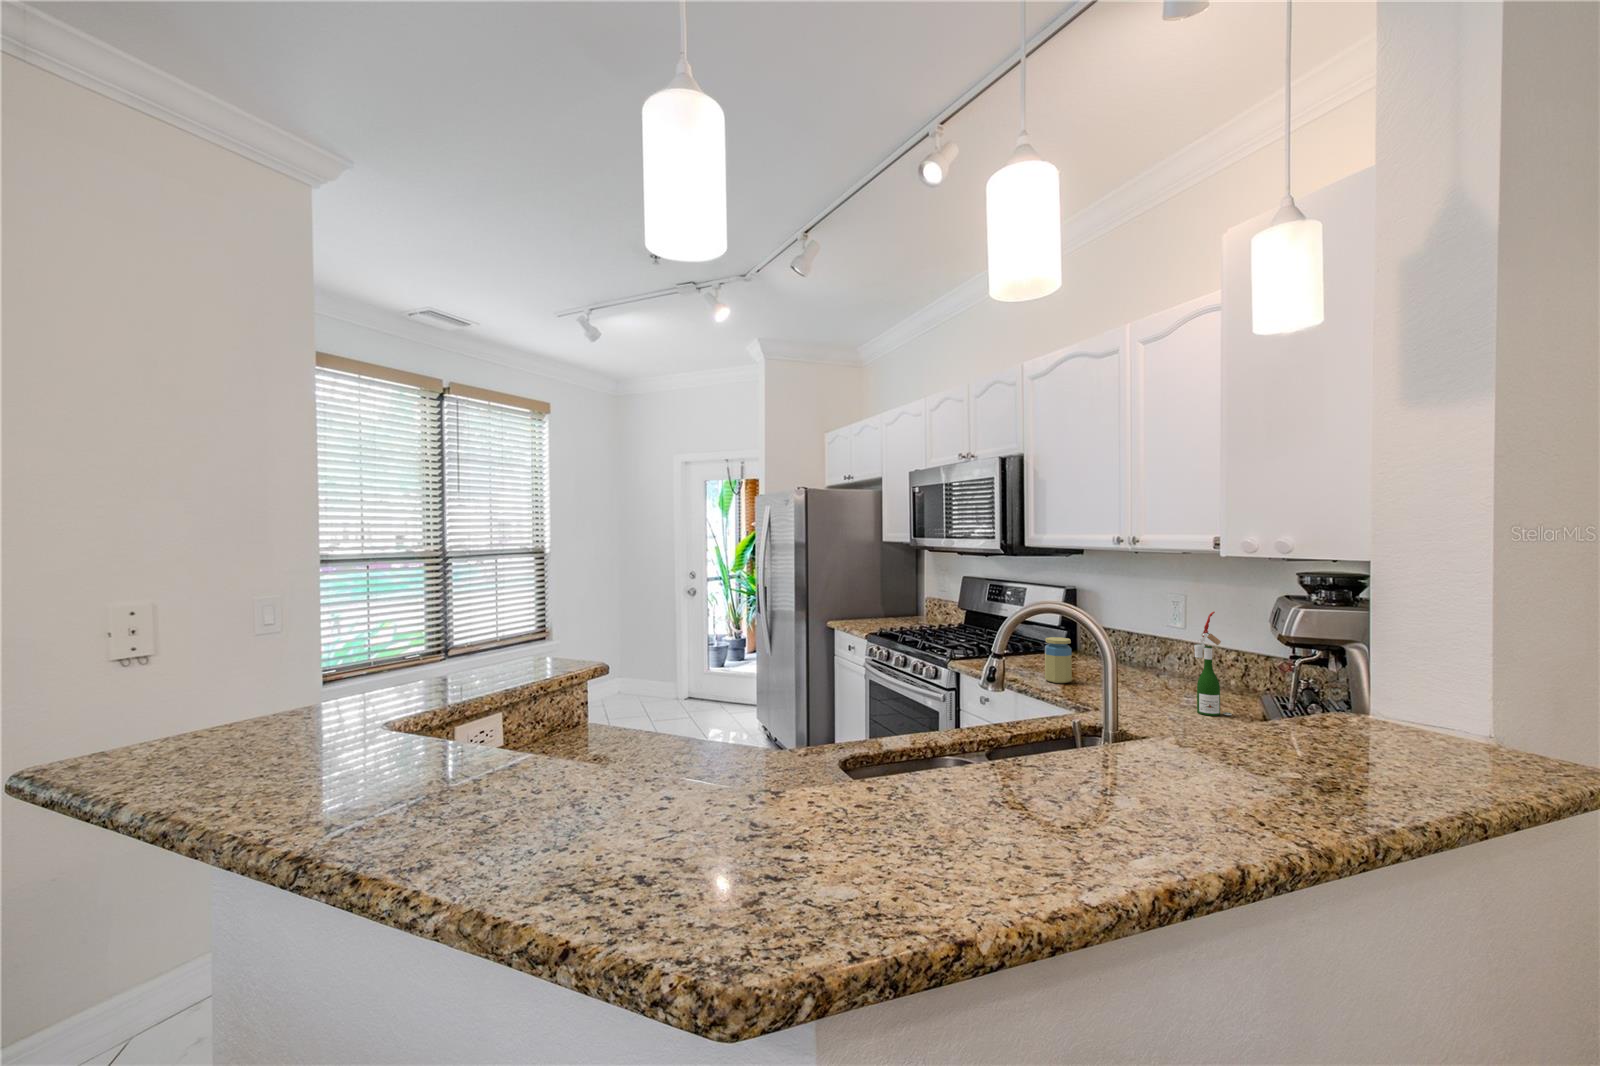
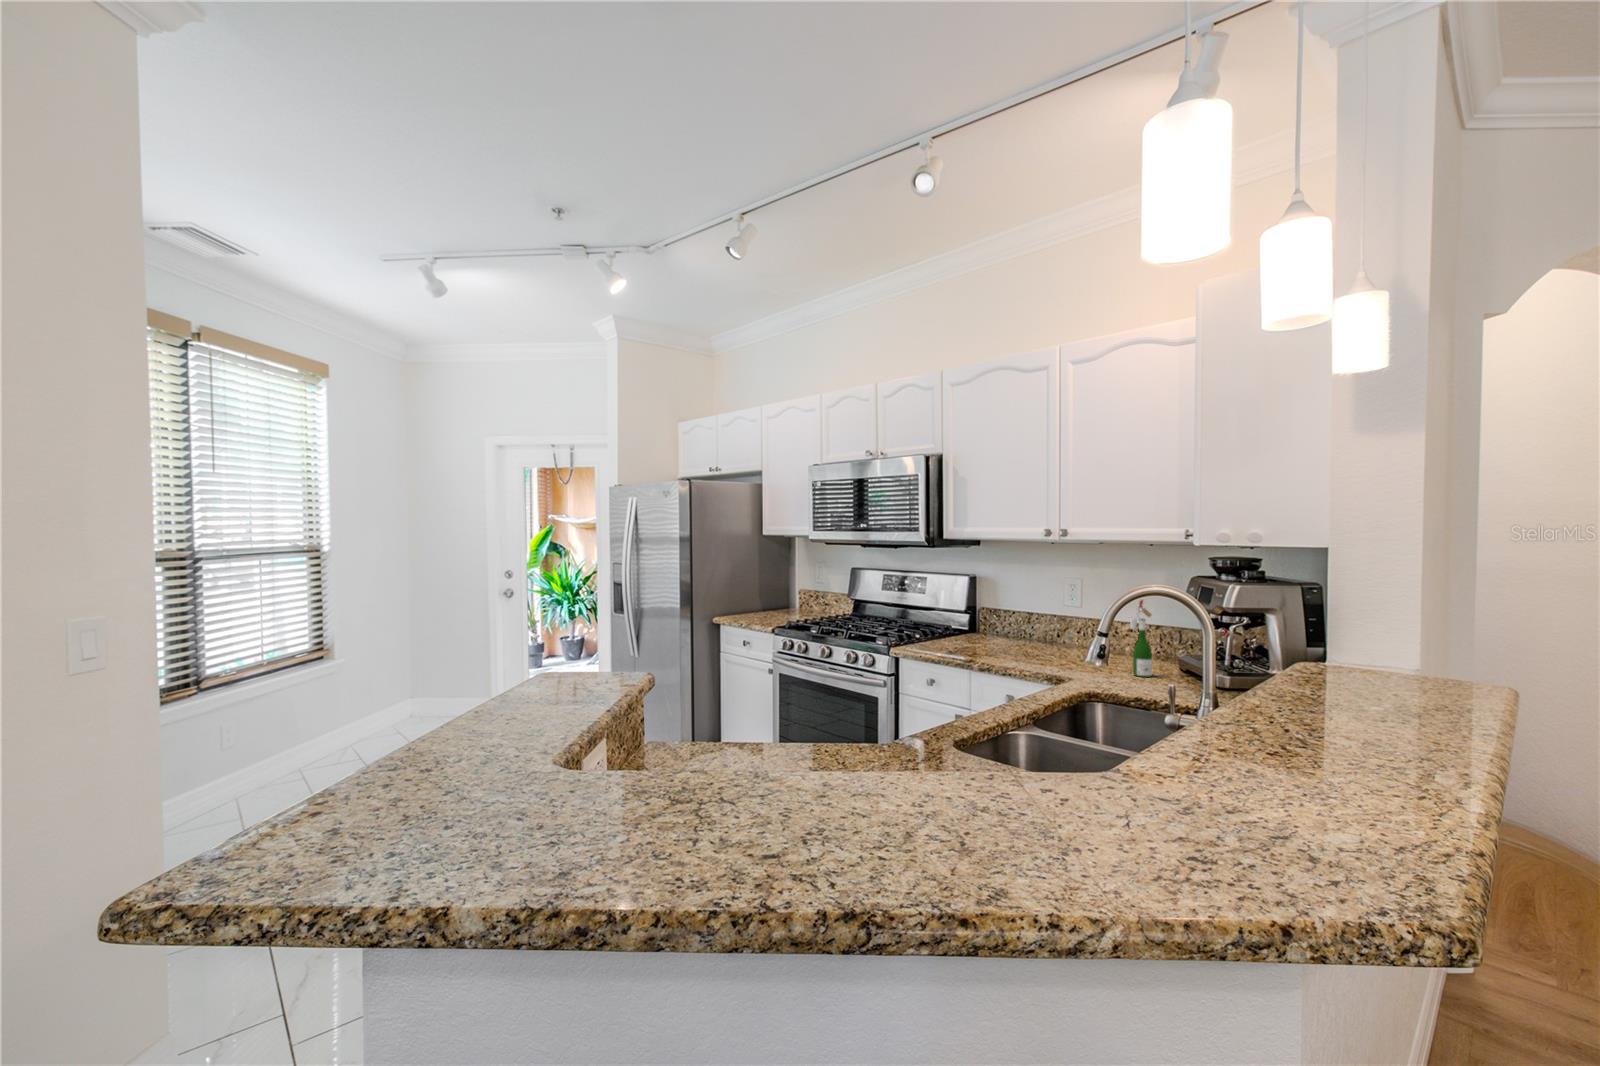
jar: present [1045,637,1072,683] -> none [987,619,1011,661]

